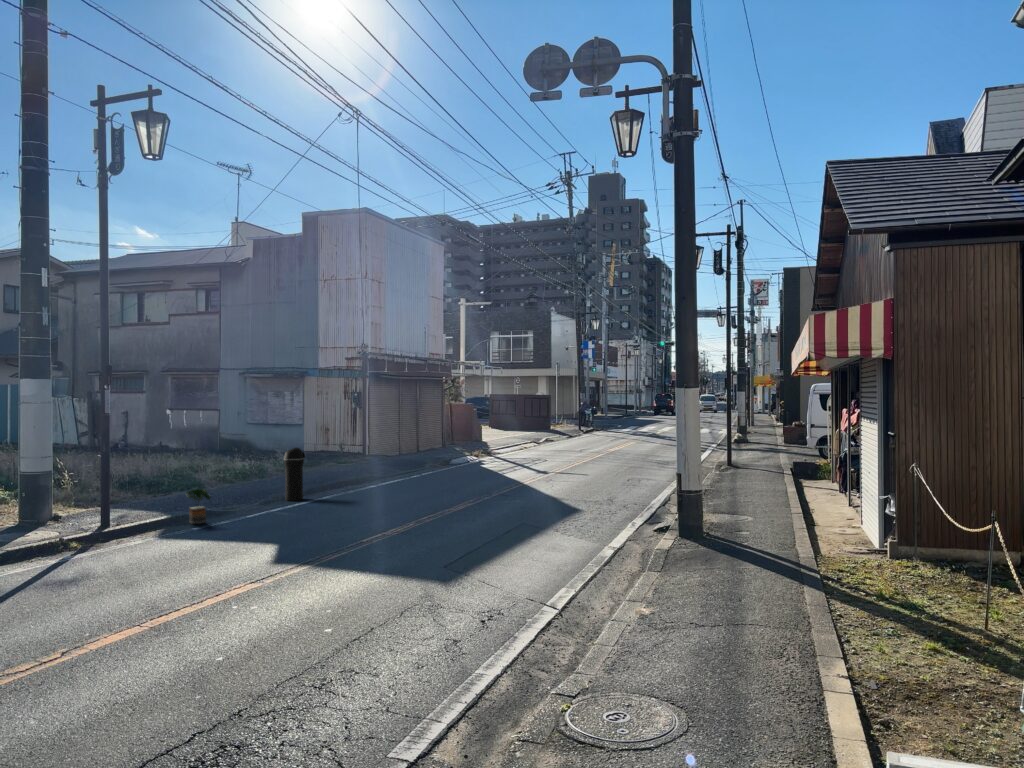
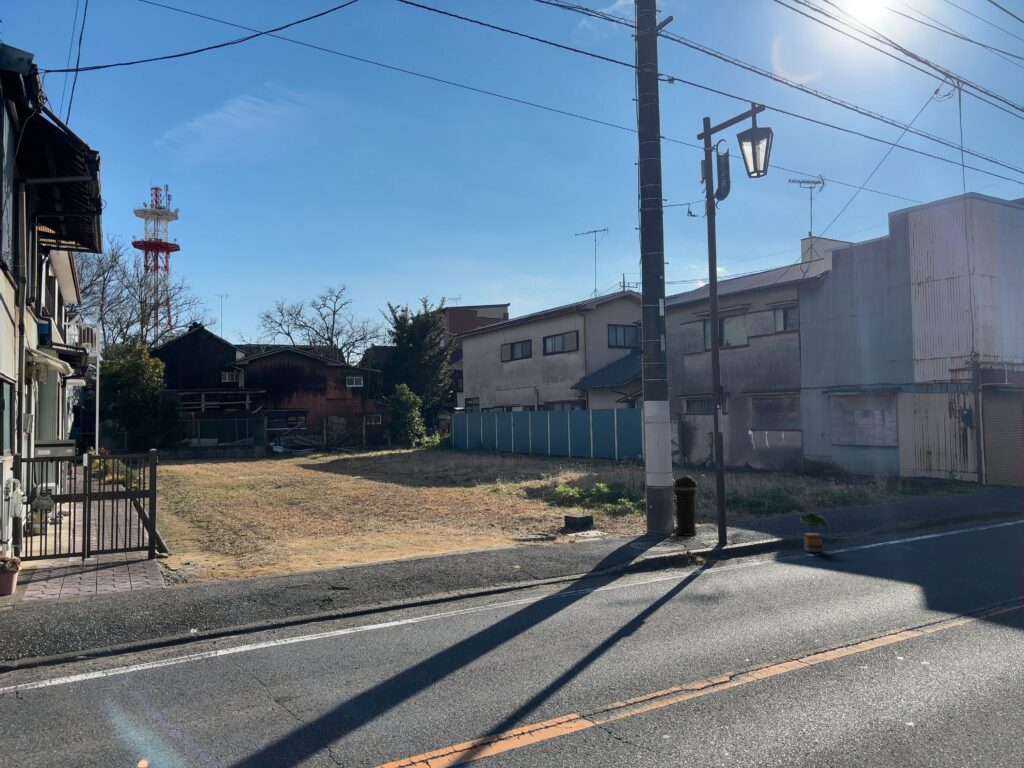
trash can: present [284,448,305,501] -> present [674,476,697,536]

